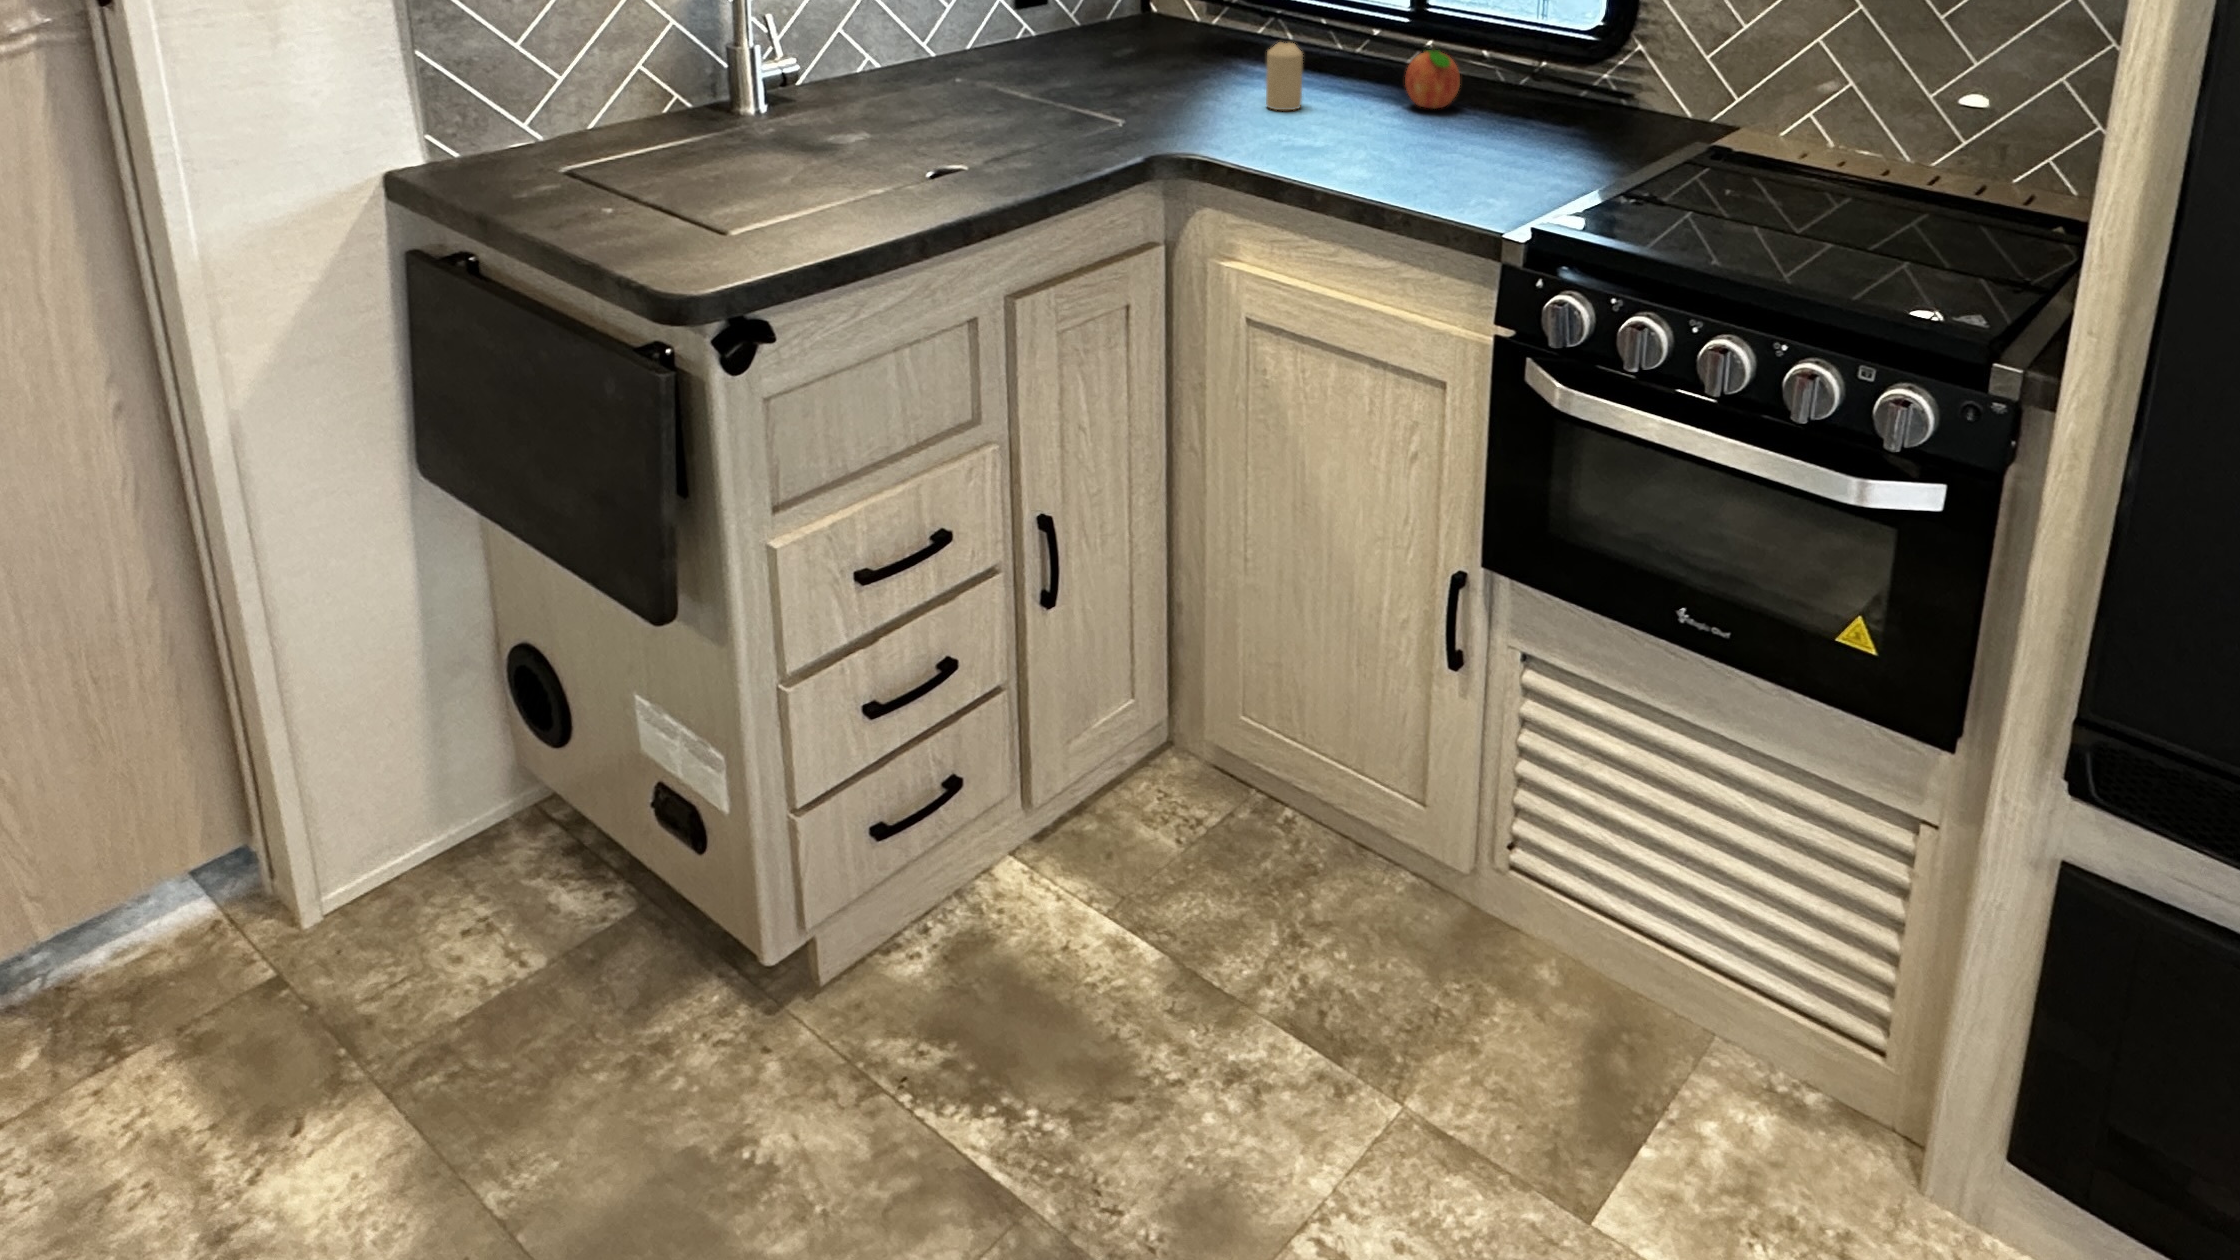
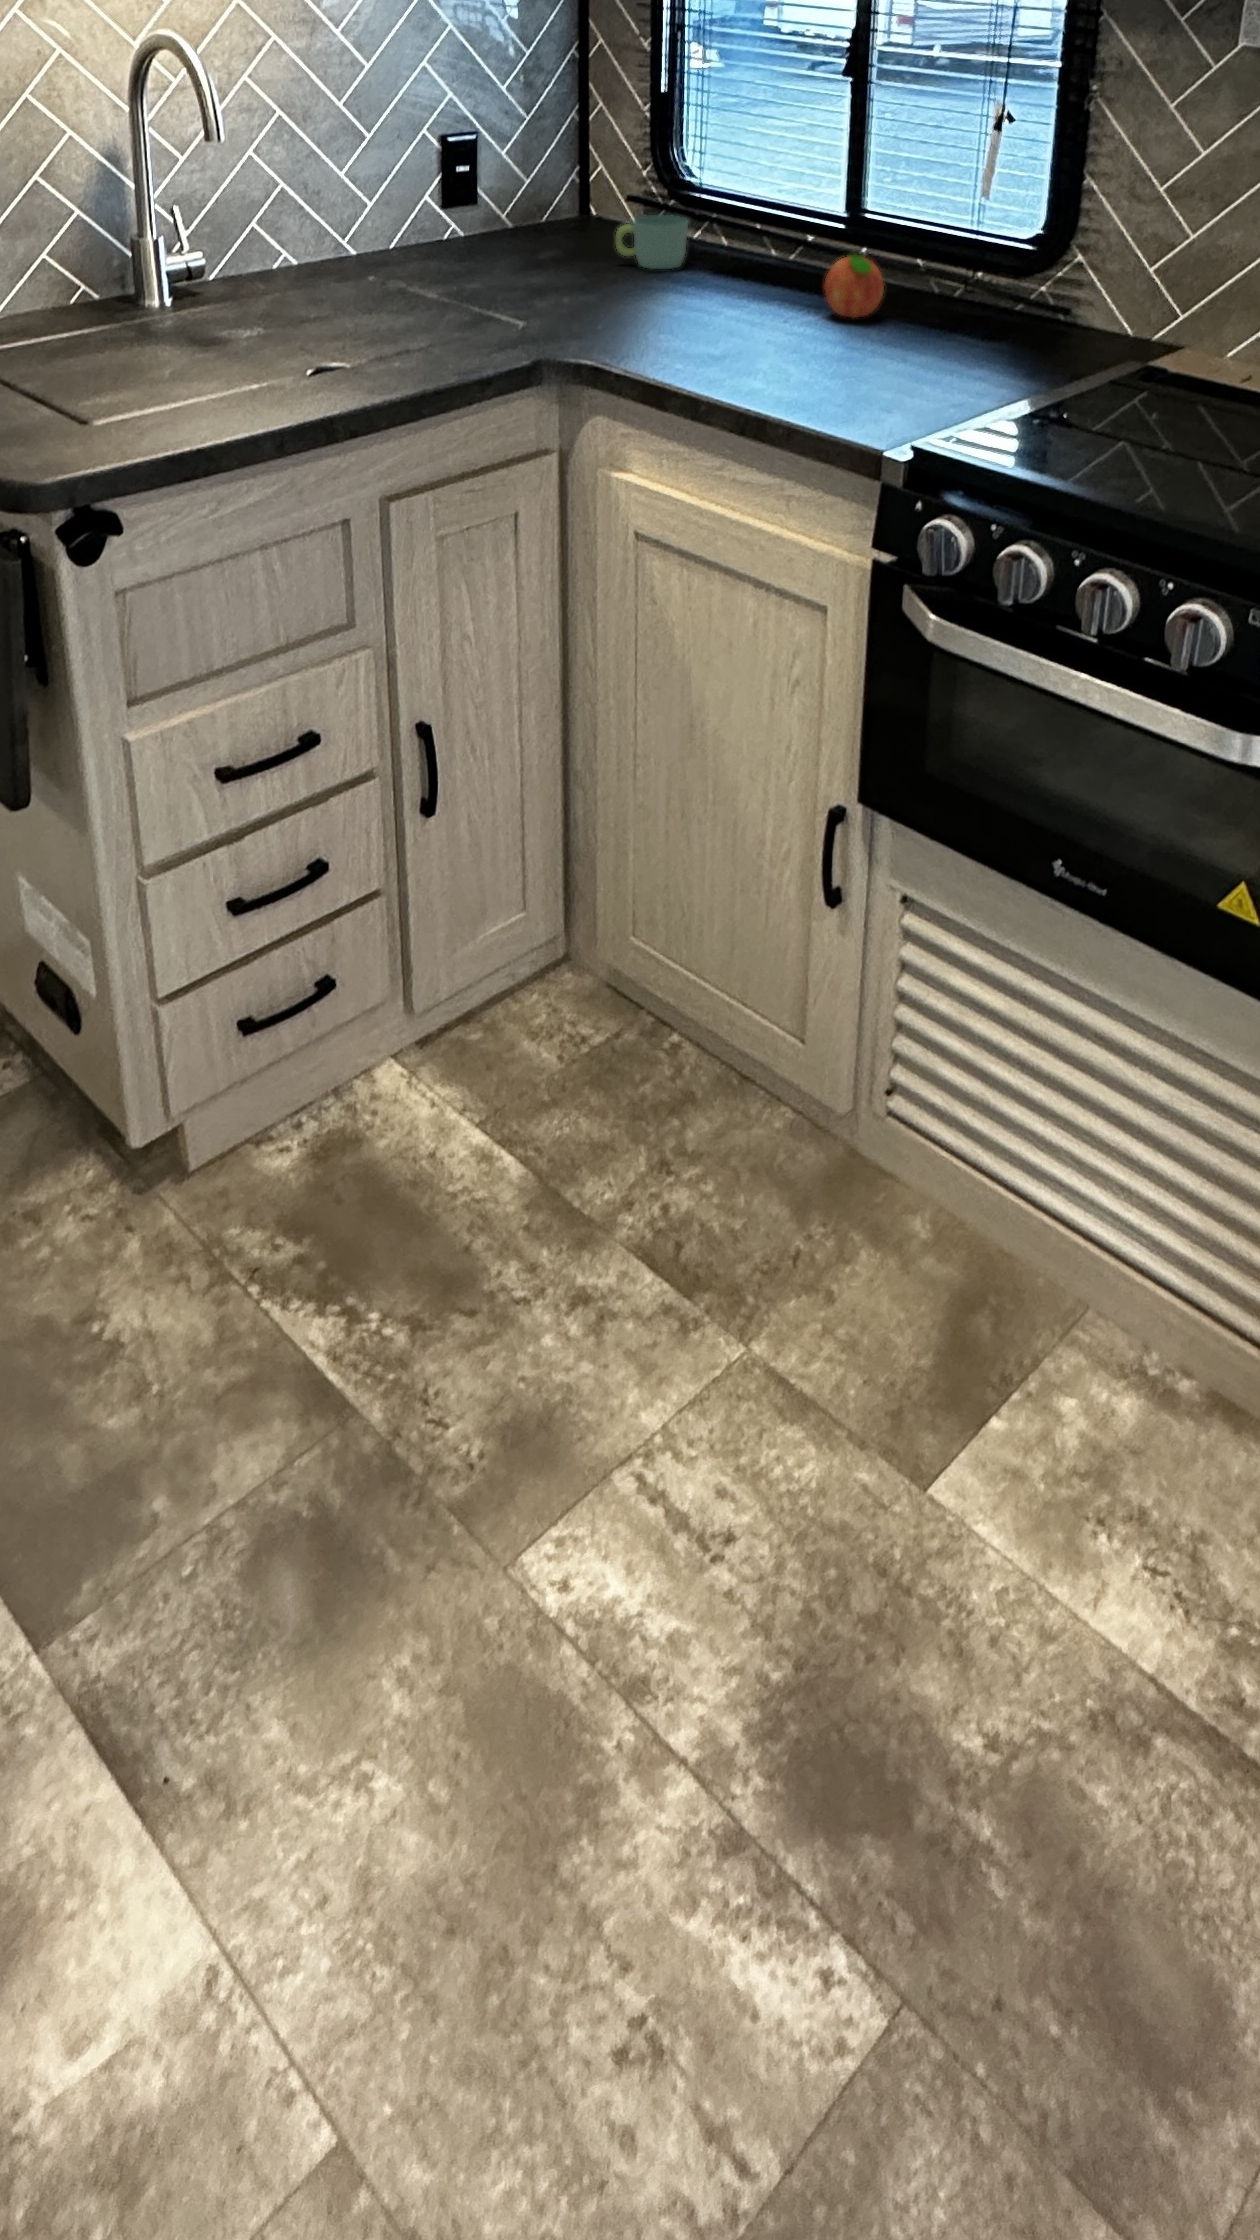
mug: none [1191,14,1261,65] -> present [616,215,688,269]
candle: present [1266,42,1303,110] -> none [677,243,715,316]

